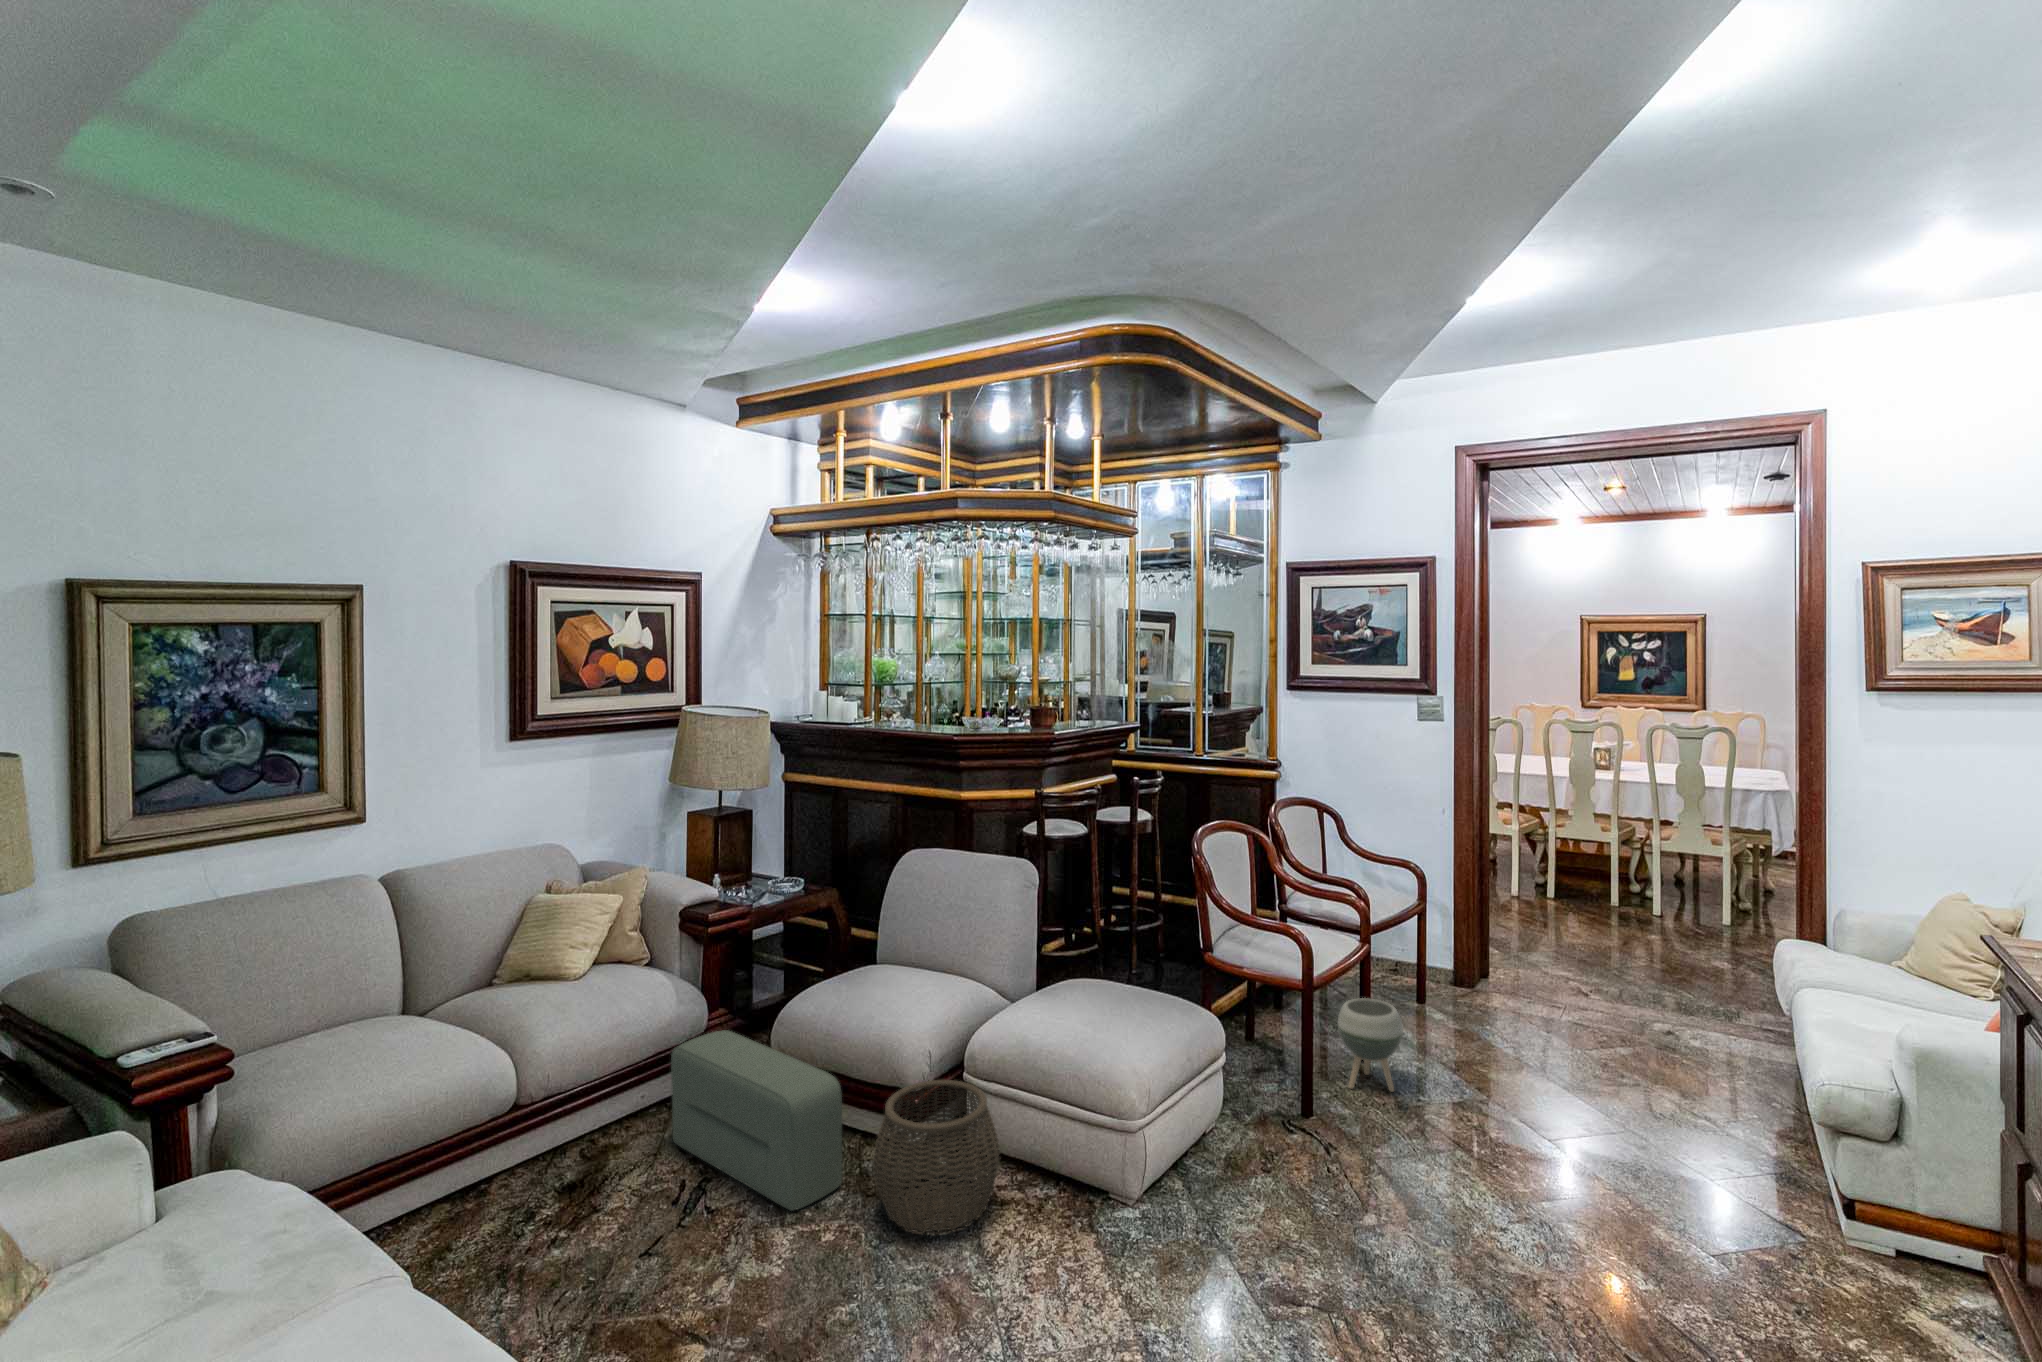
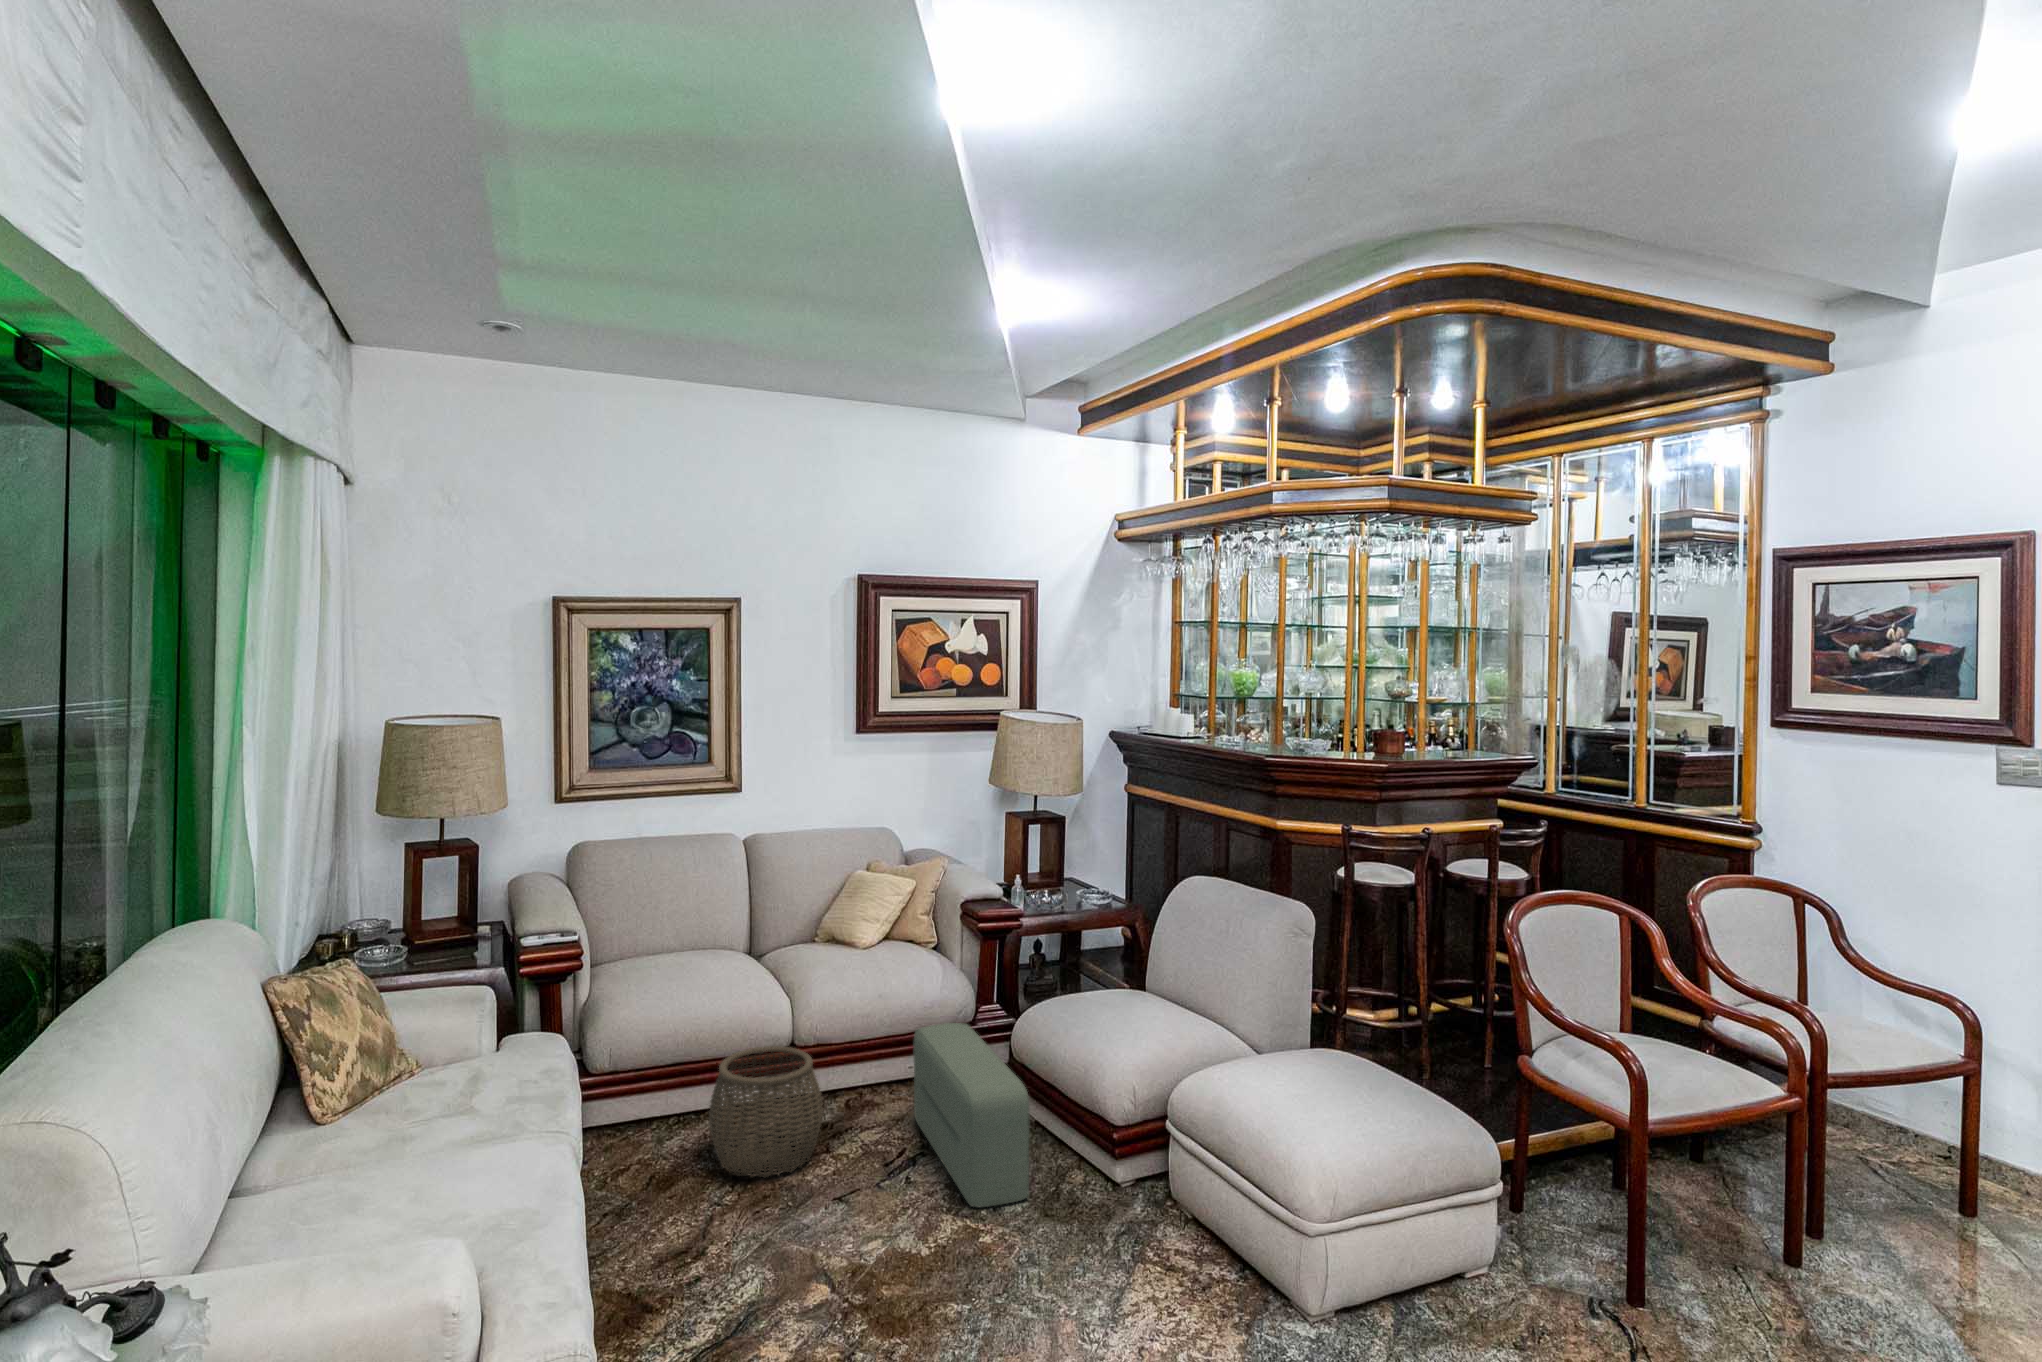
planter: present [1338,998,1403,1092] -> none [1705,1162,1812,1308]
woven basket: present [873,1080,1000,1234] -> present [709,1046,823,1177]

